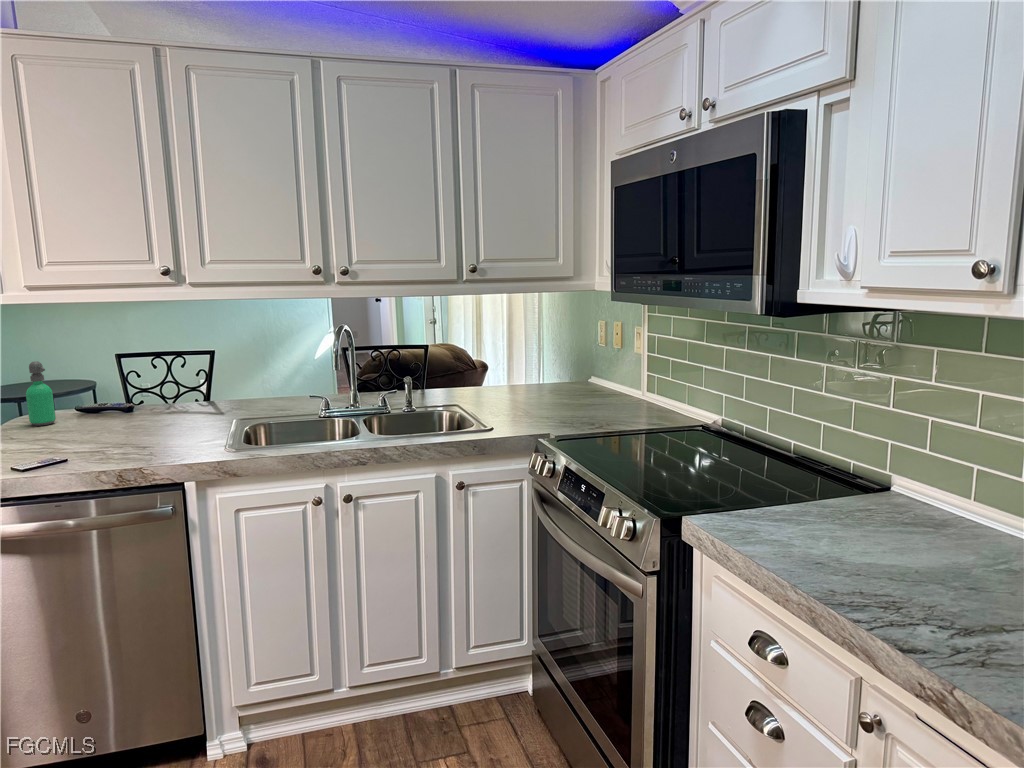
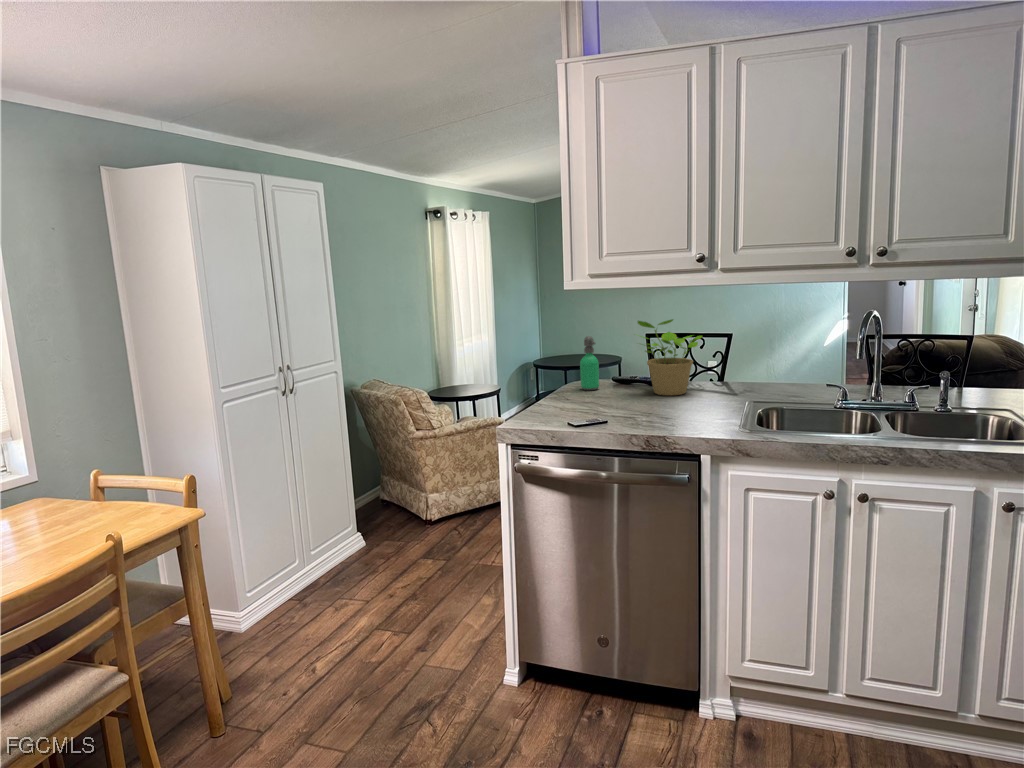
potted plant: none [91,338,180,422] -> present [638,319,702,395]

